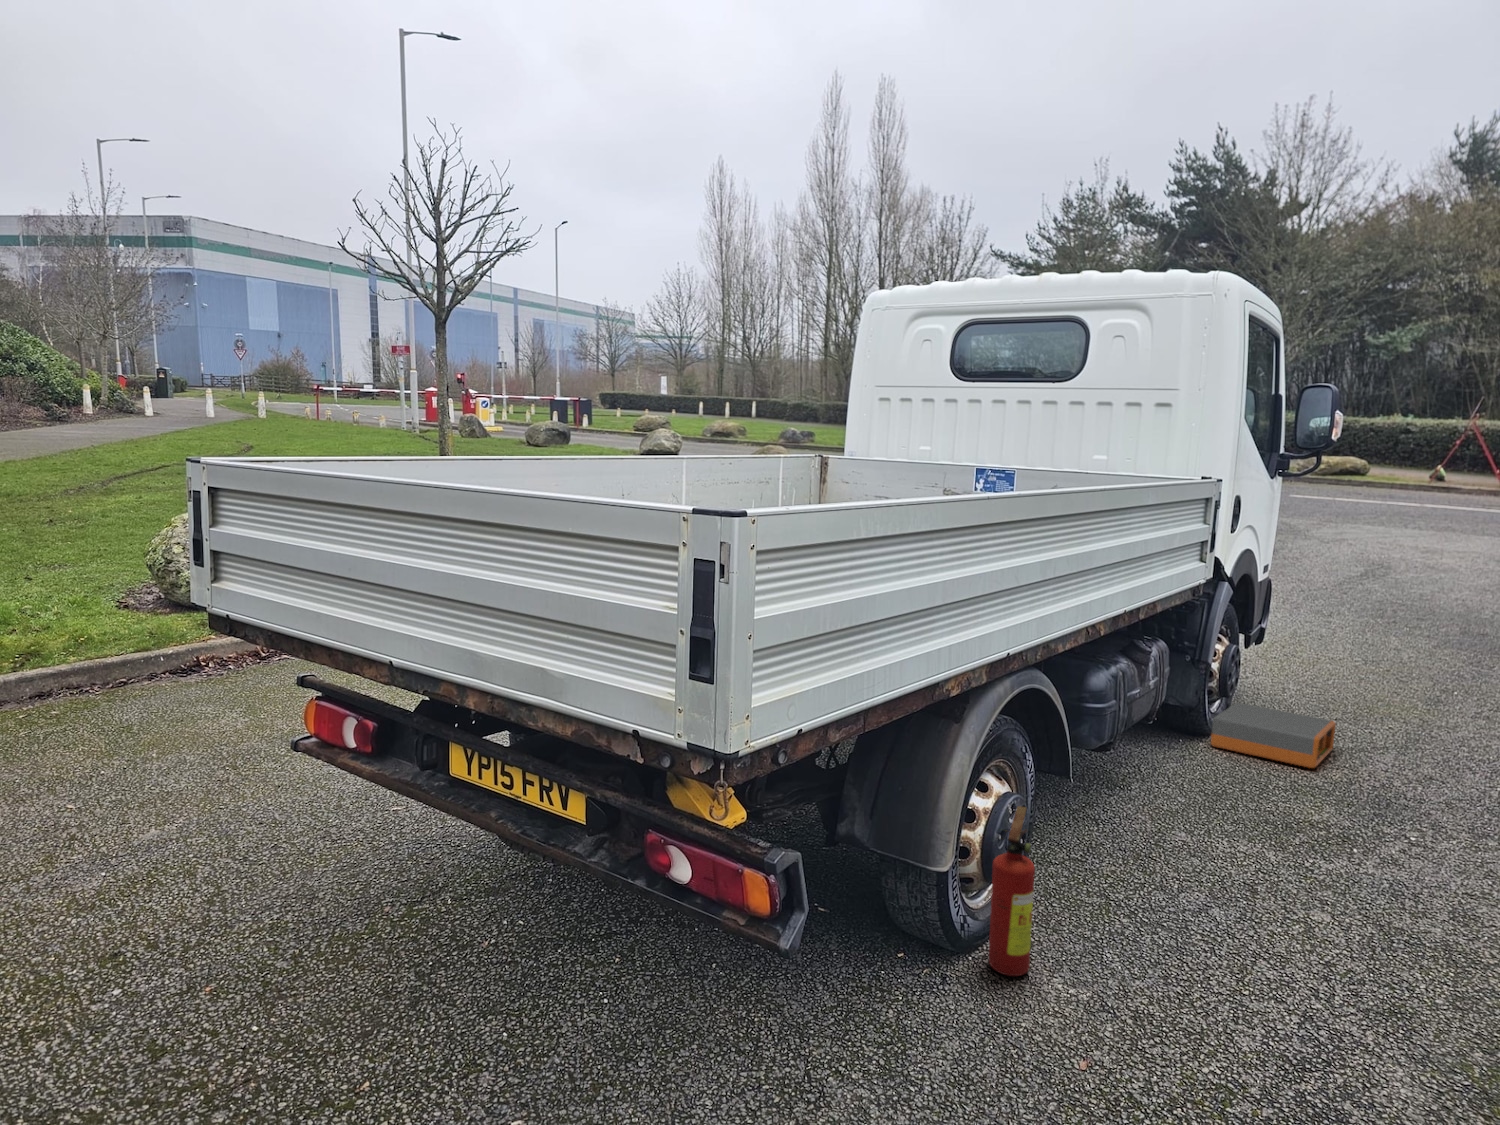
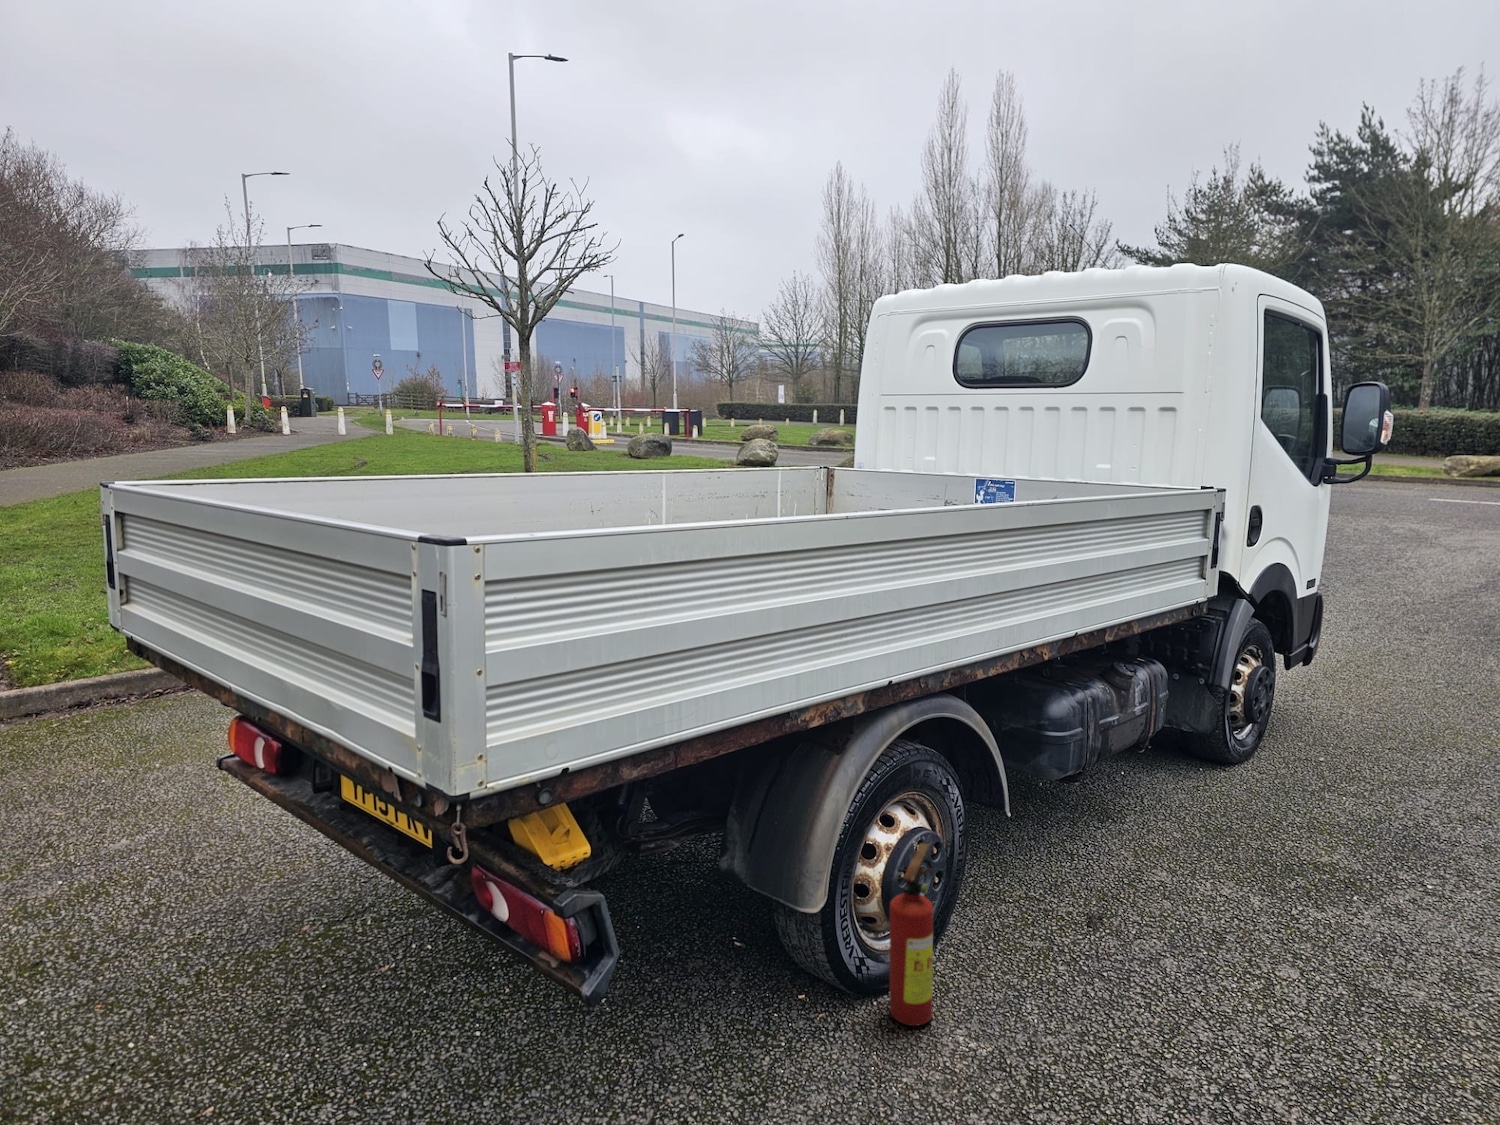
storage box: present [1211,703,1336,768] -> none [1224,727,1367,801]

